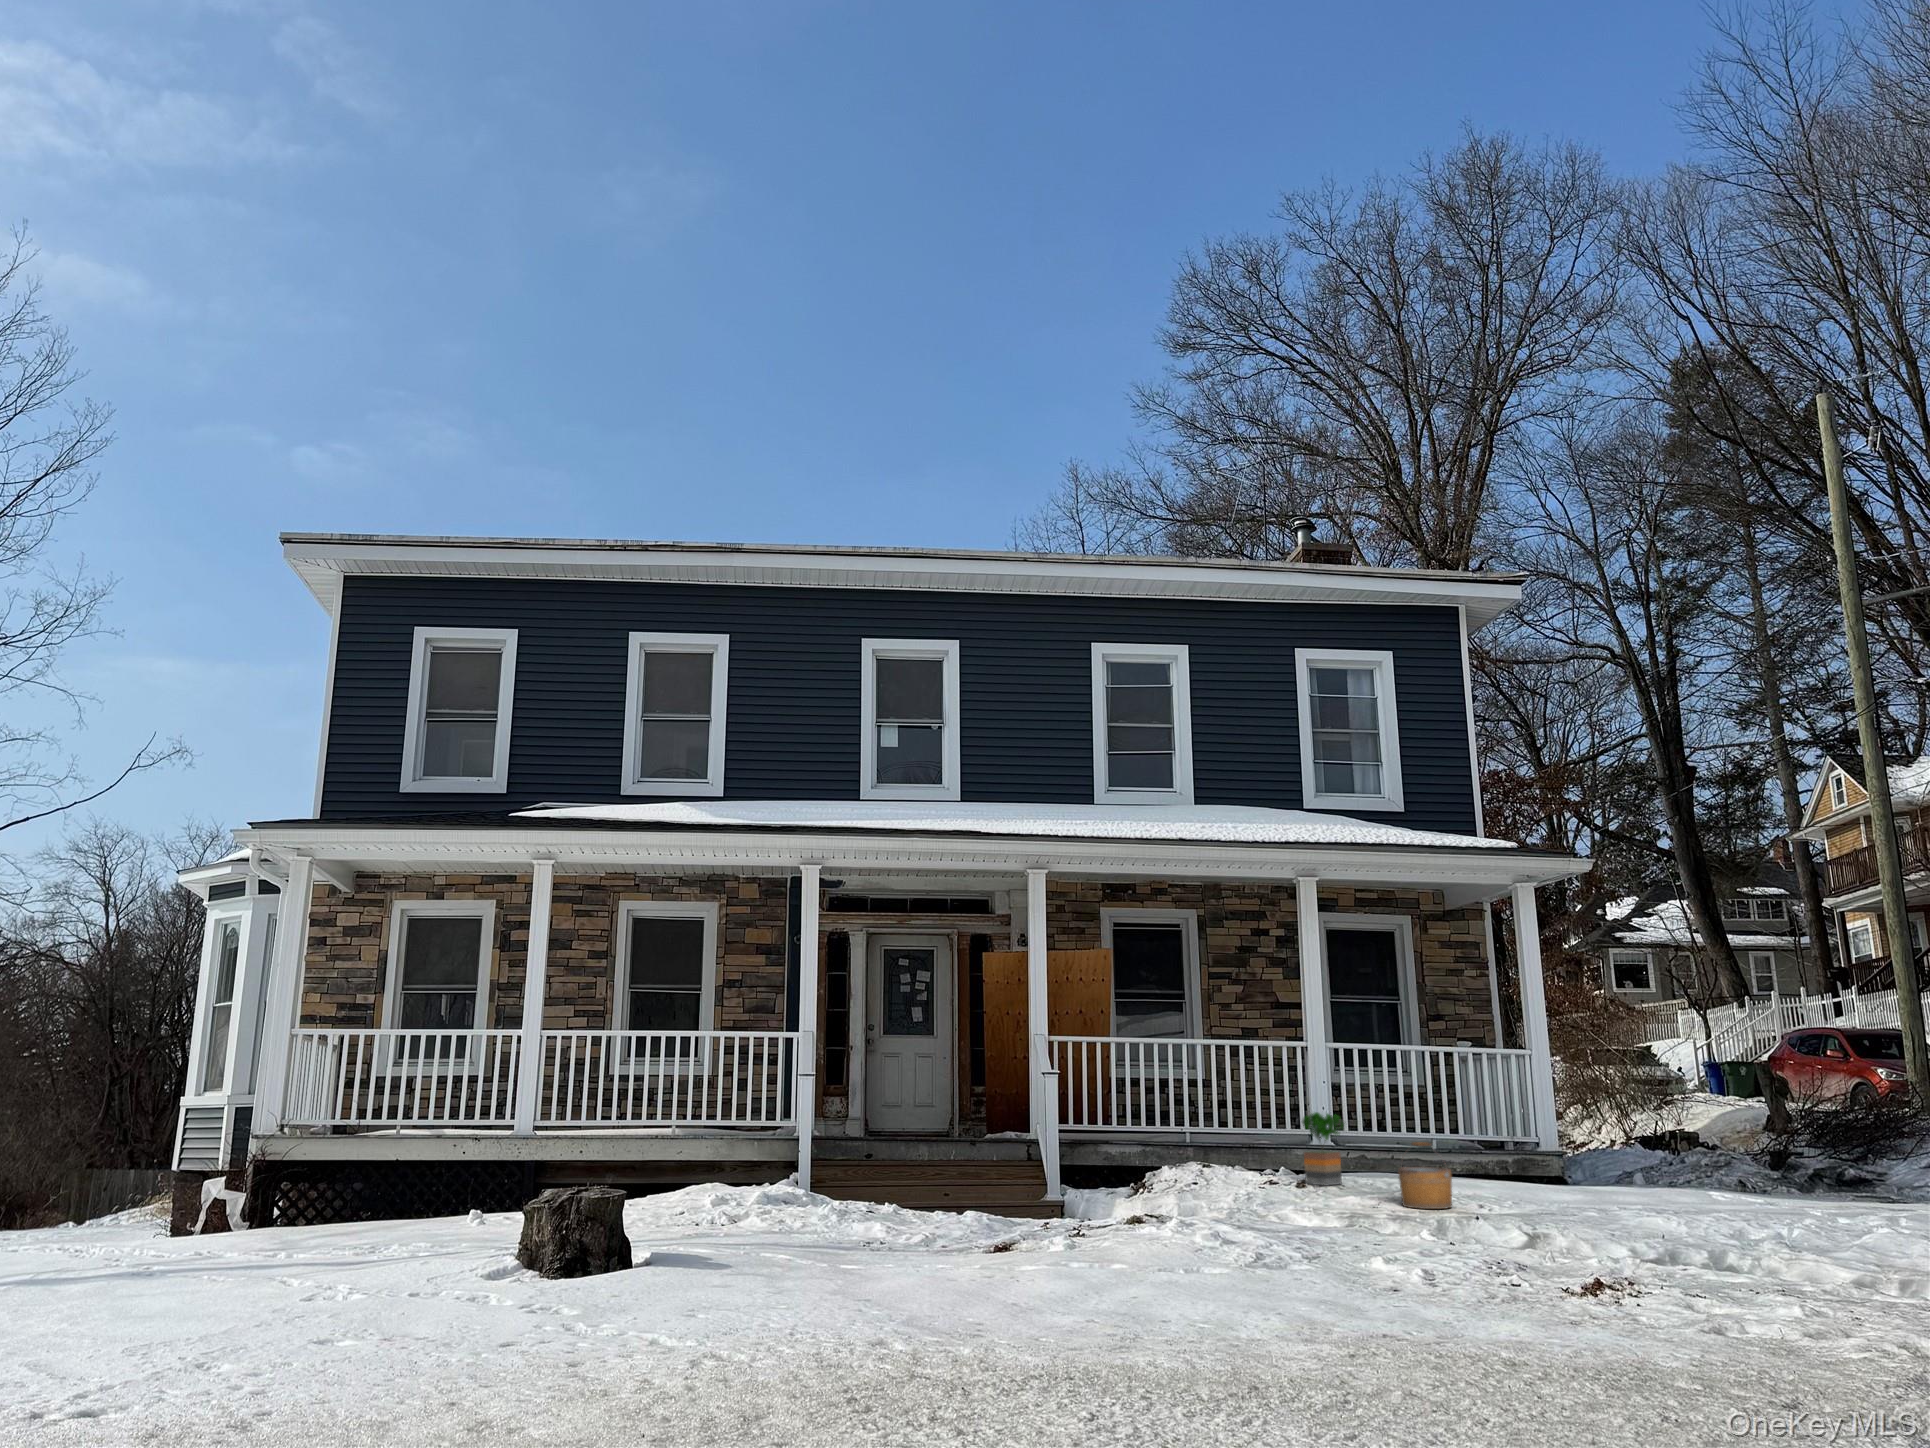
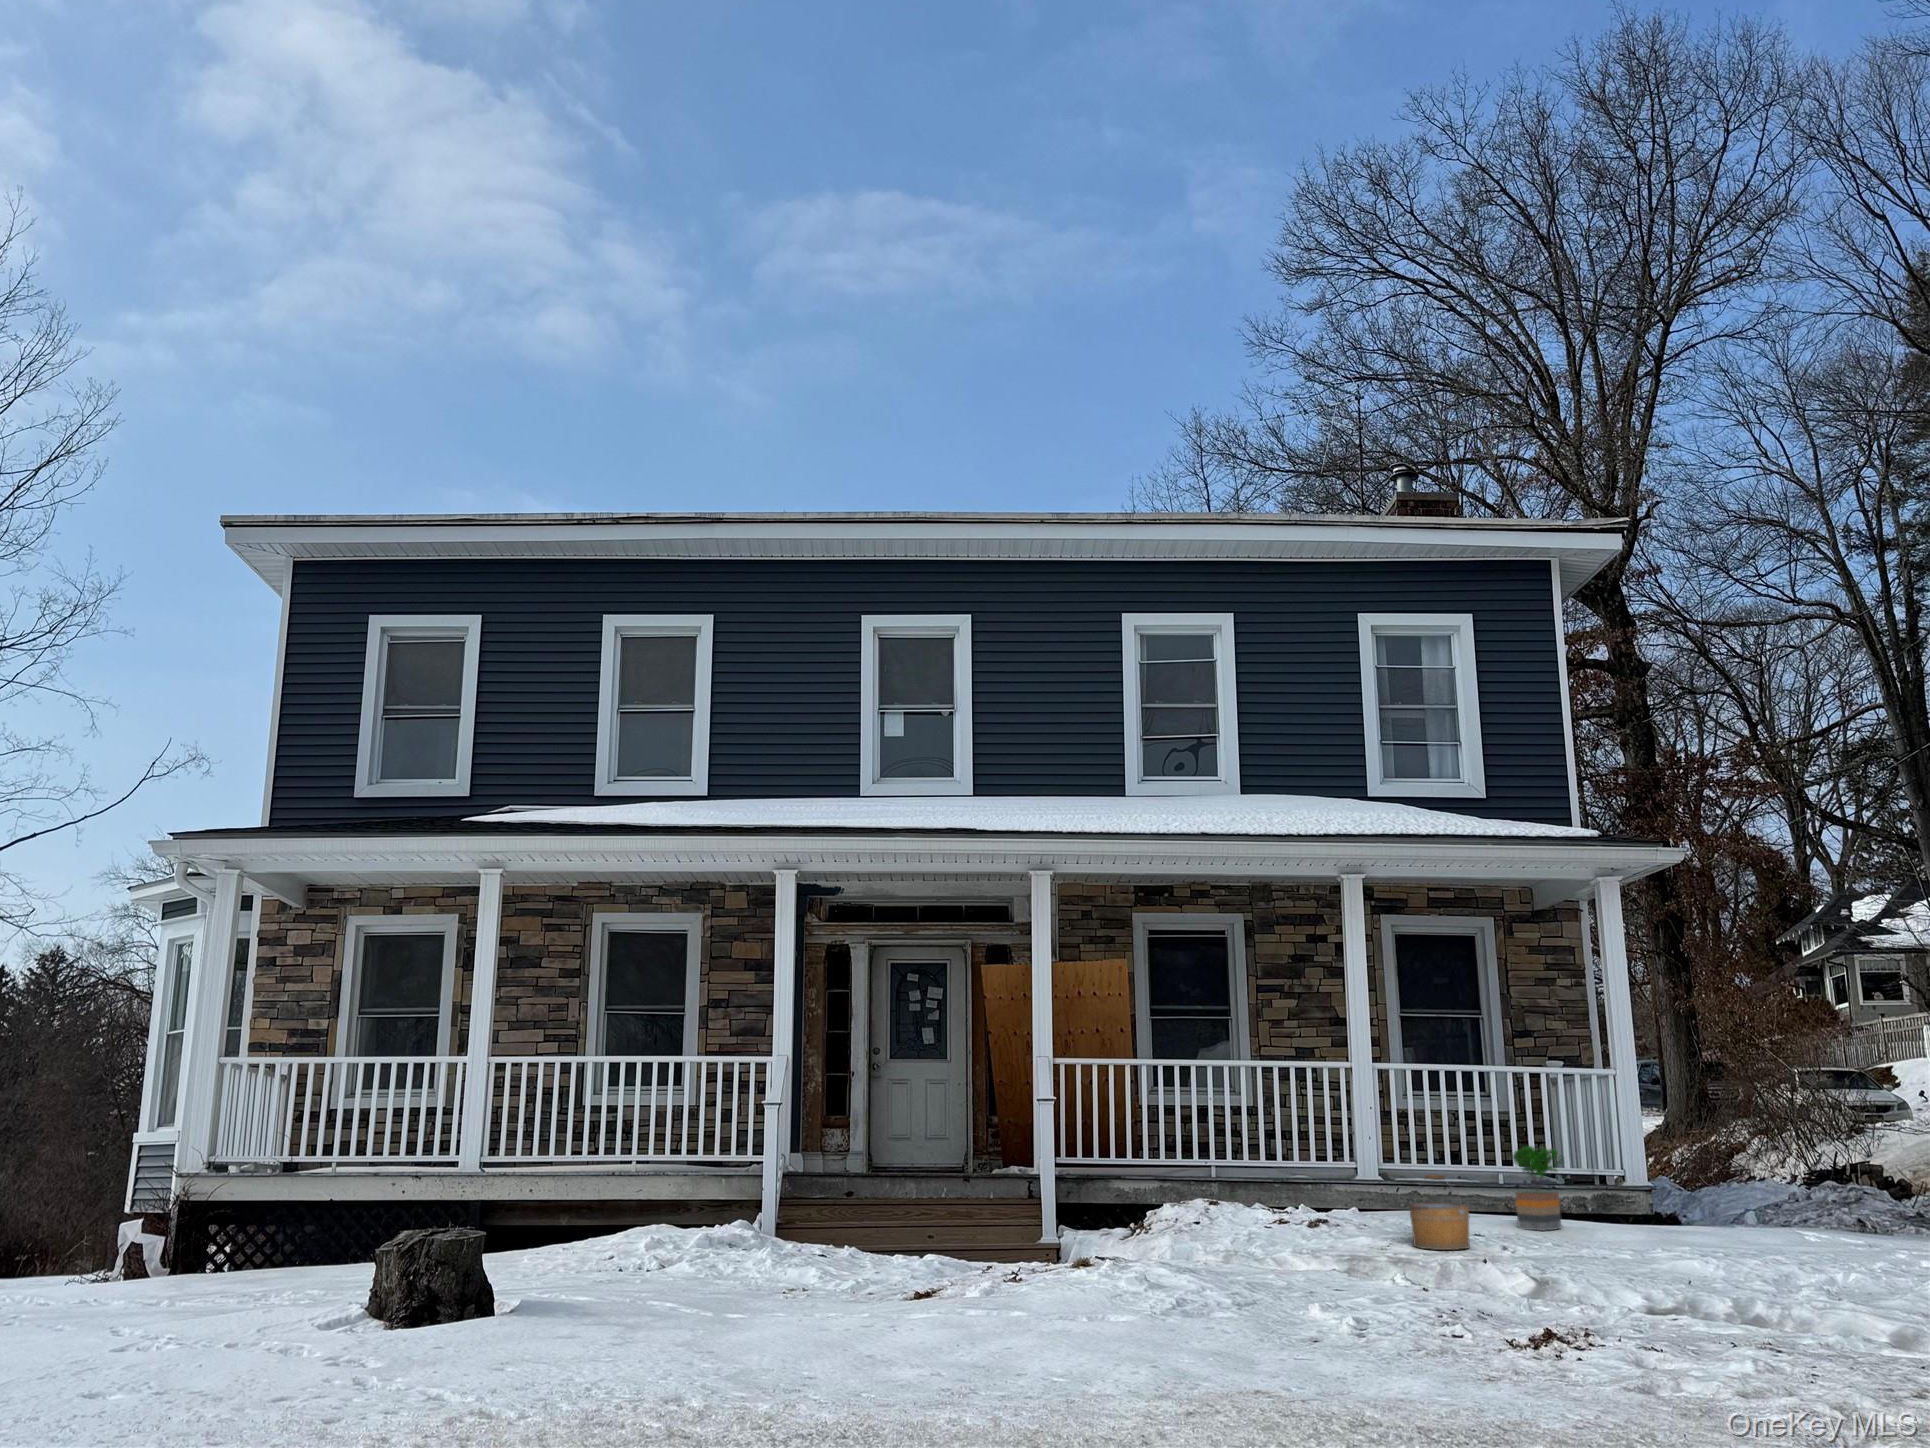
potted tree: present [1302,1112,1344,1186] -> present [1513,1146,1563,1231]

